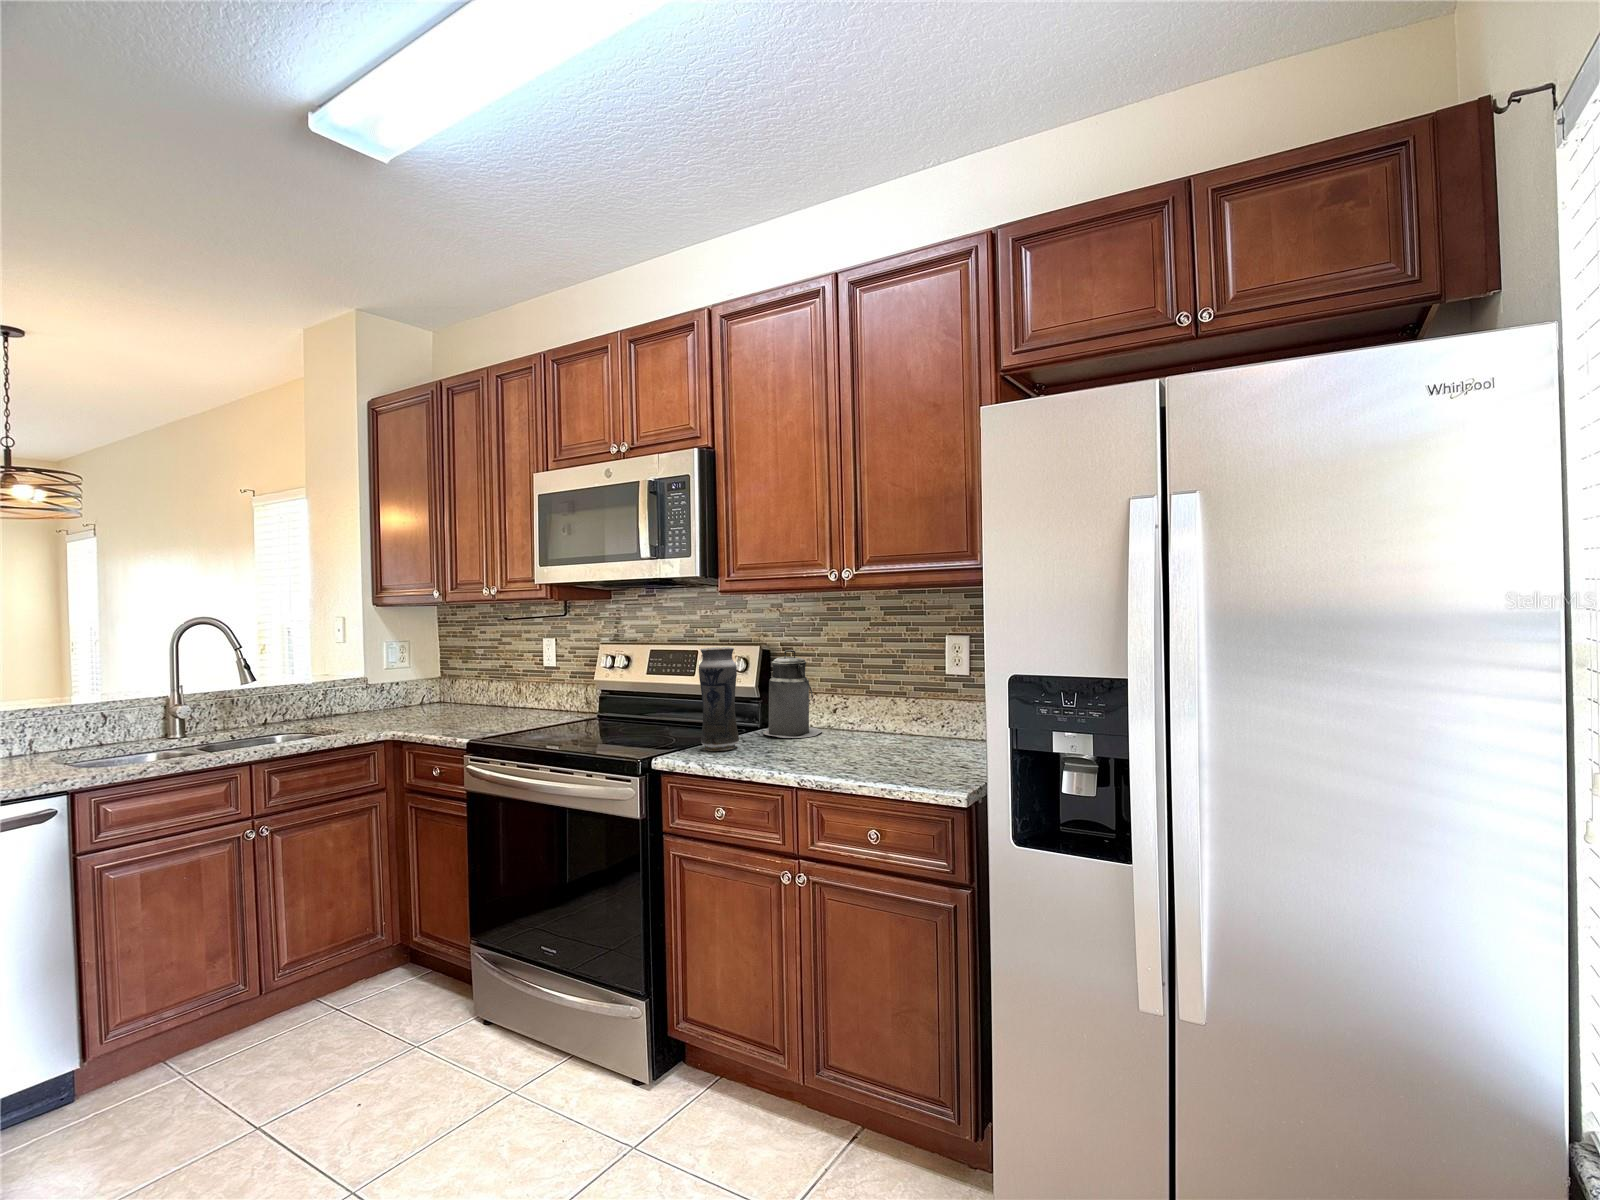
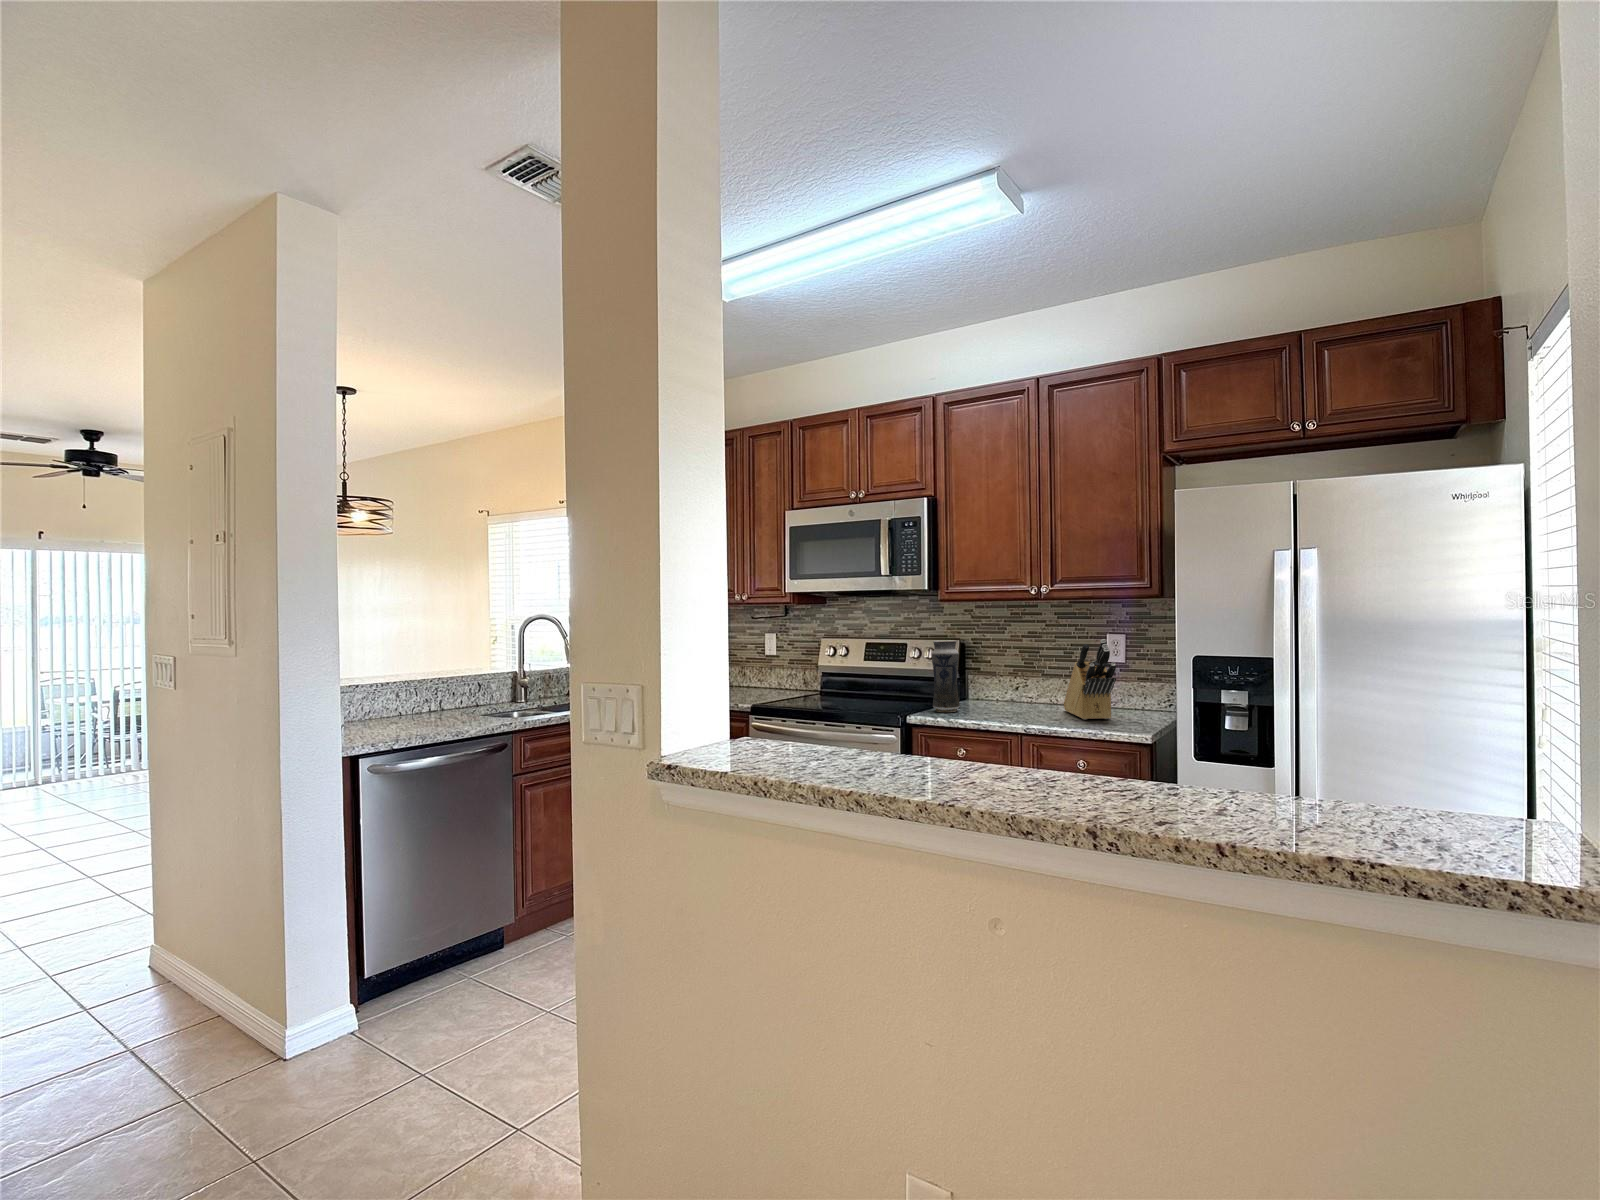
knife block: none [881,644,933,763] -> present [1064,639,1116,720]
canister: present [763,650,822,738] -> none [967,644,1010,706]

